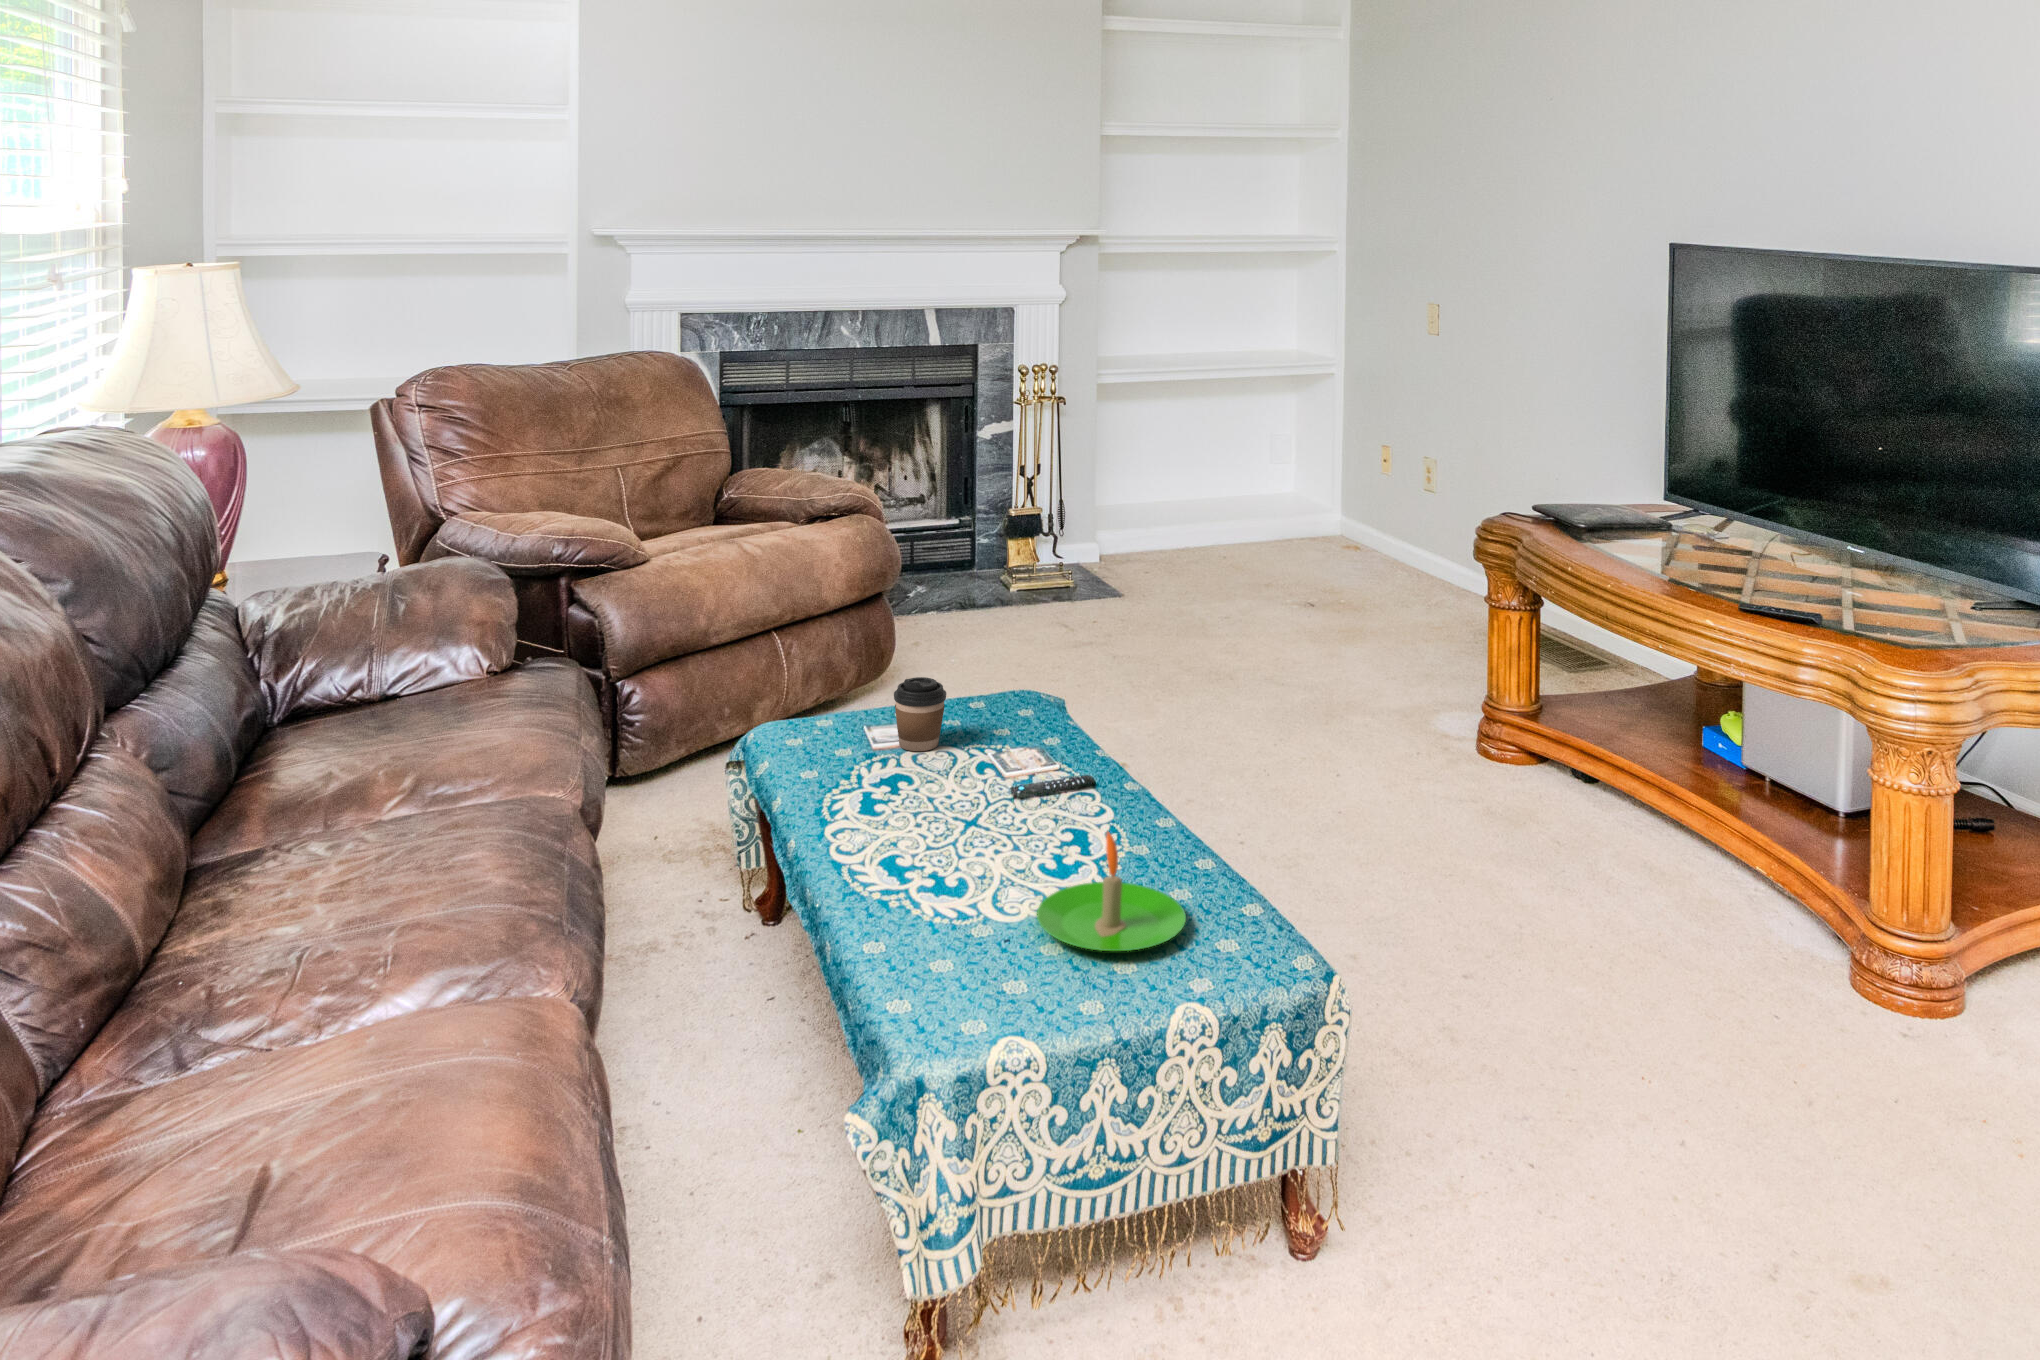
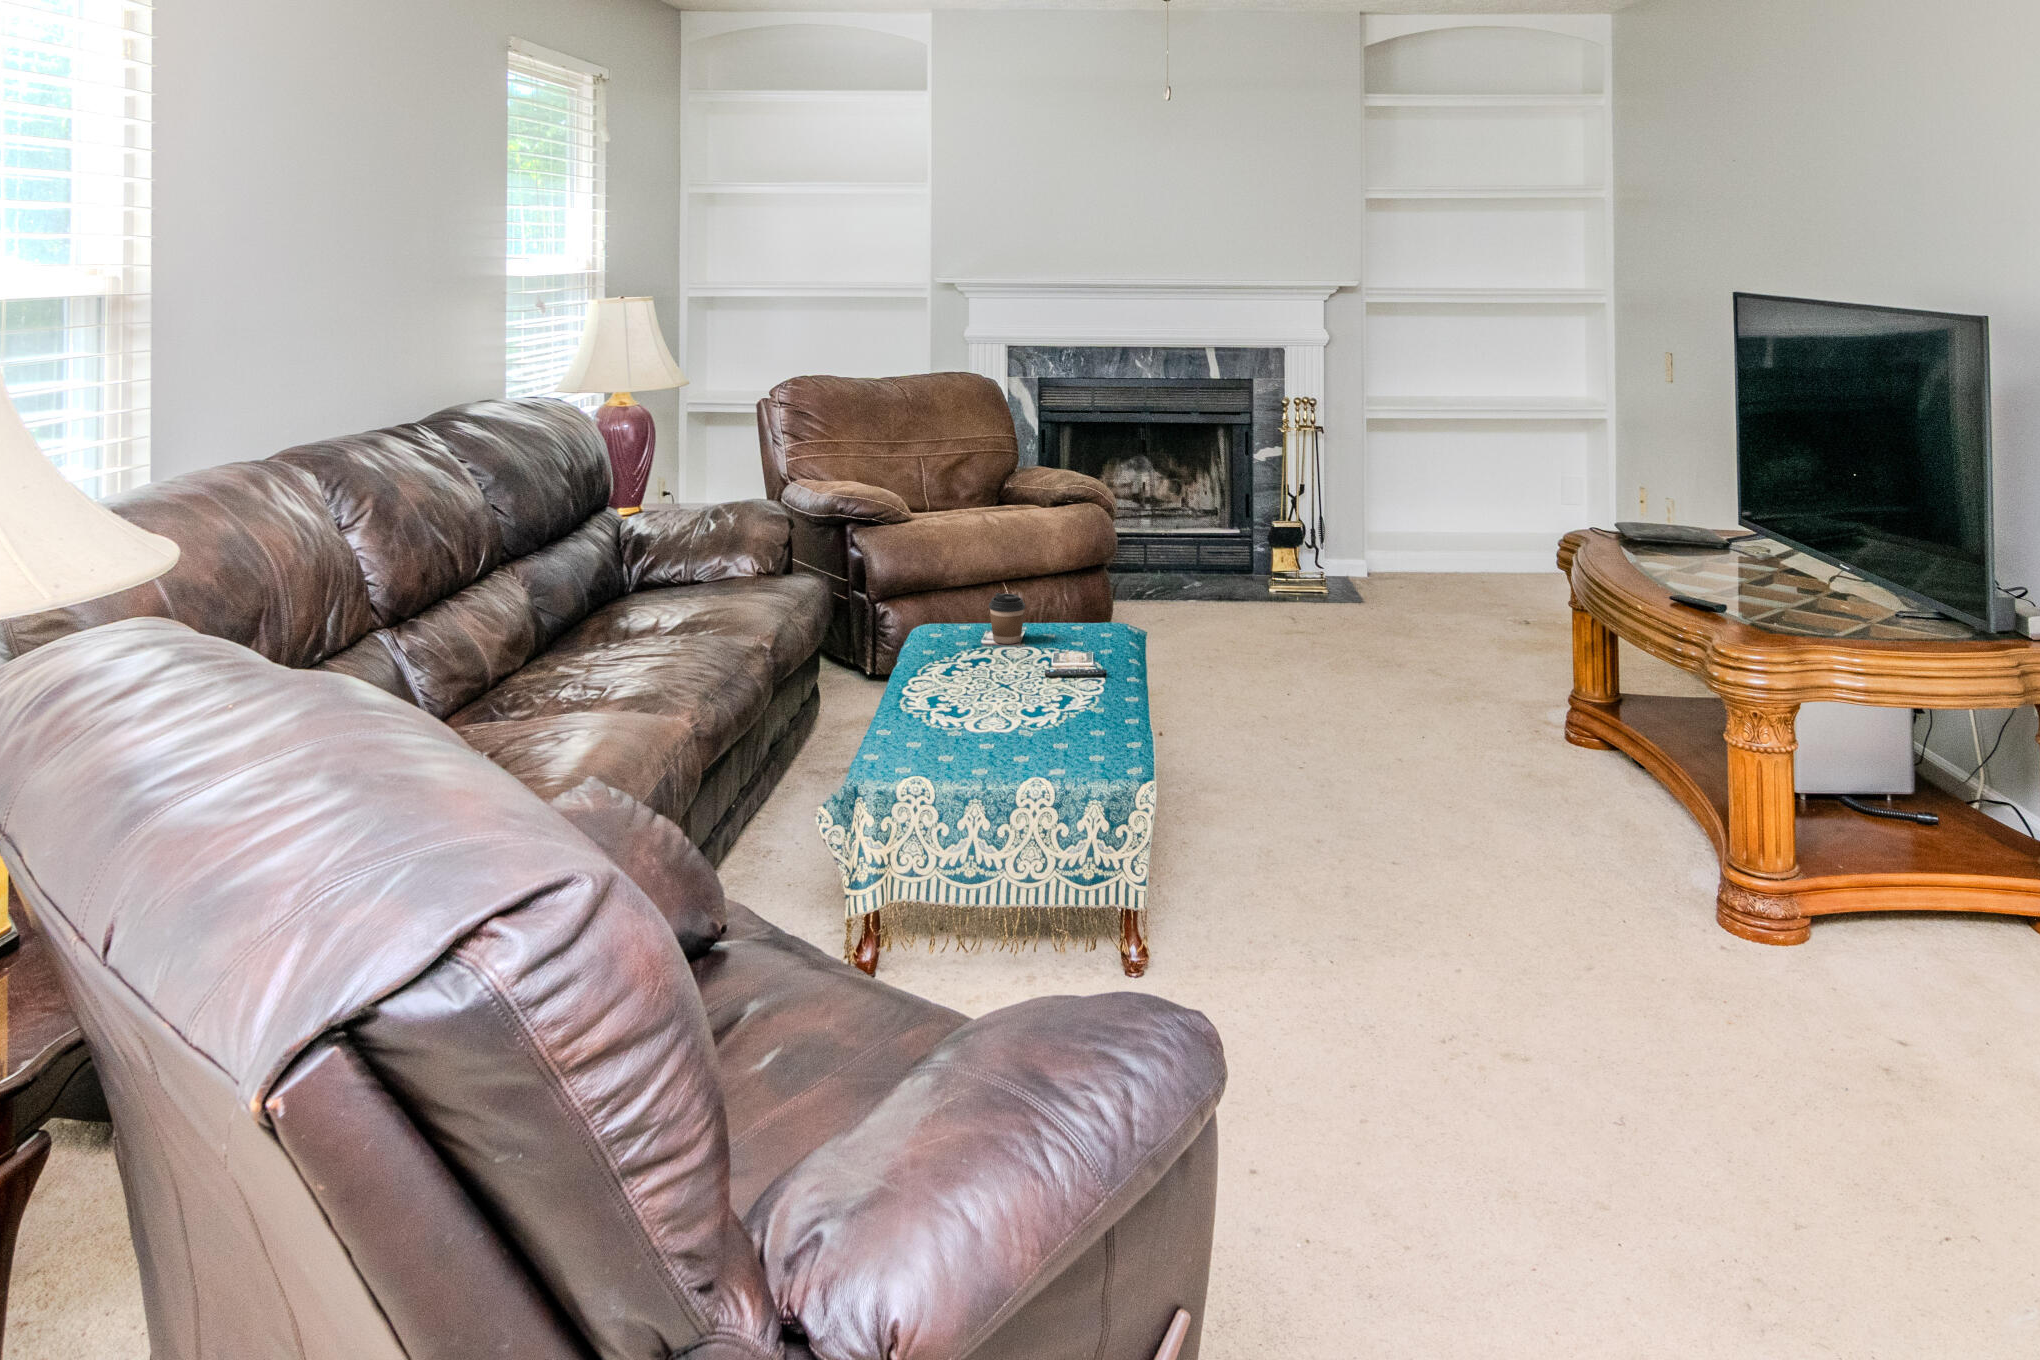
candle: present [1037,832,1186,951] -> none [978,673,1077,747]

